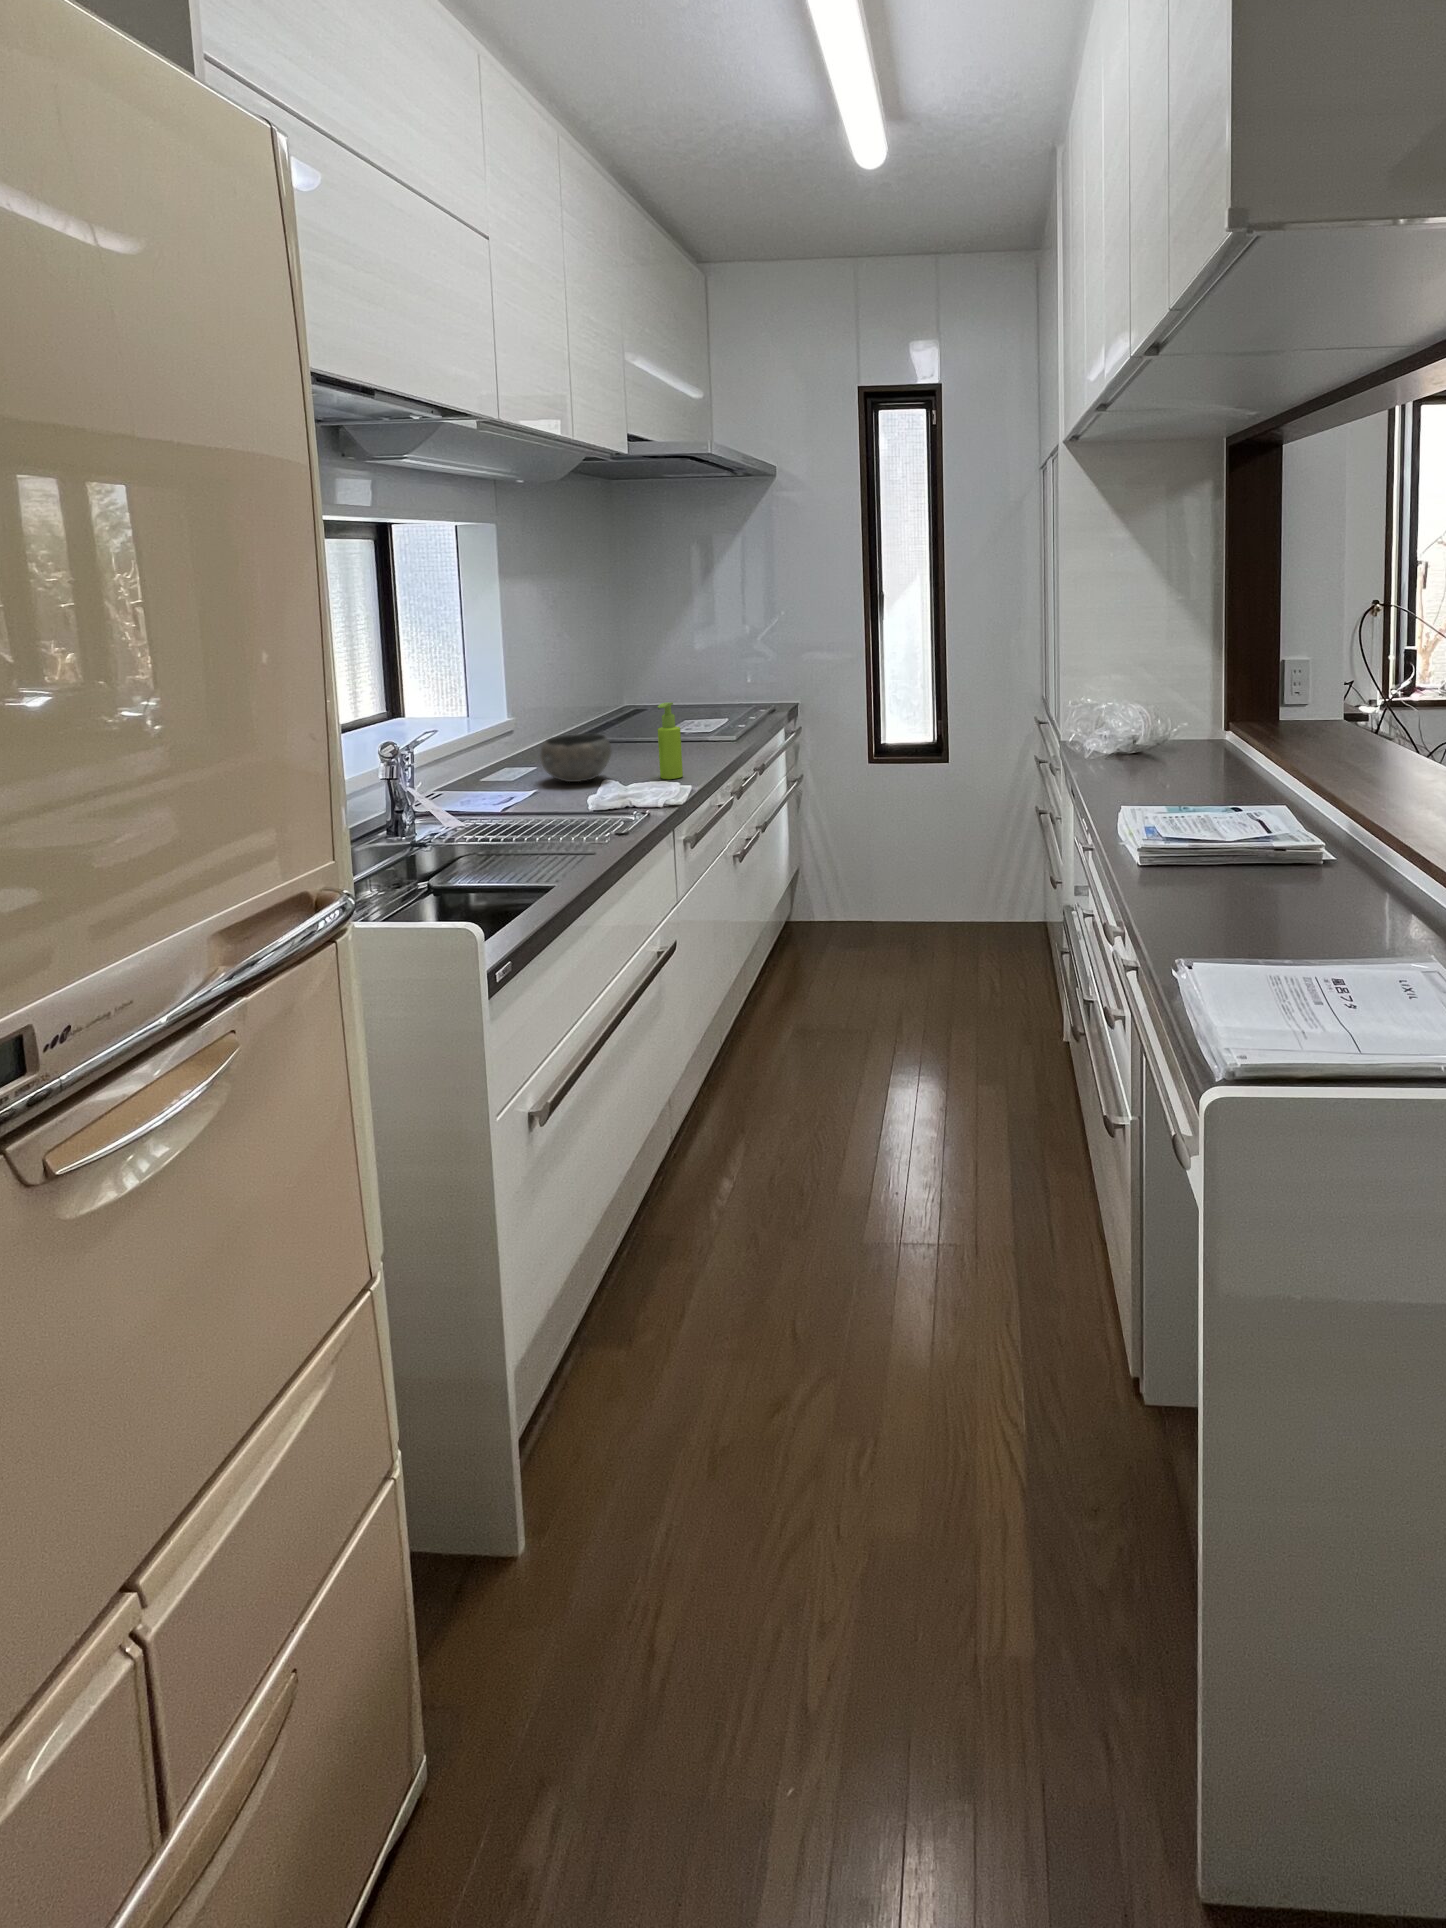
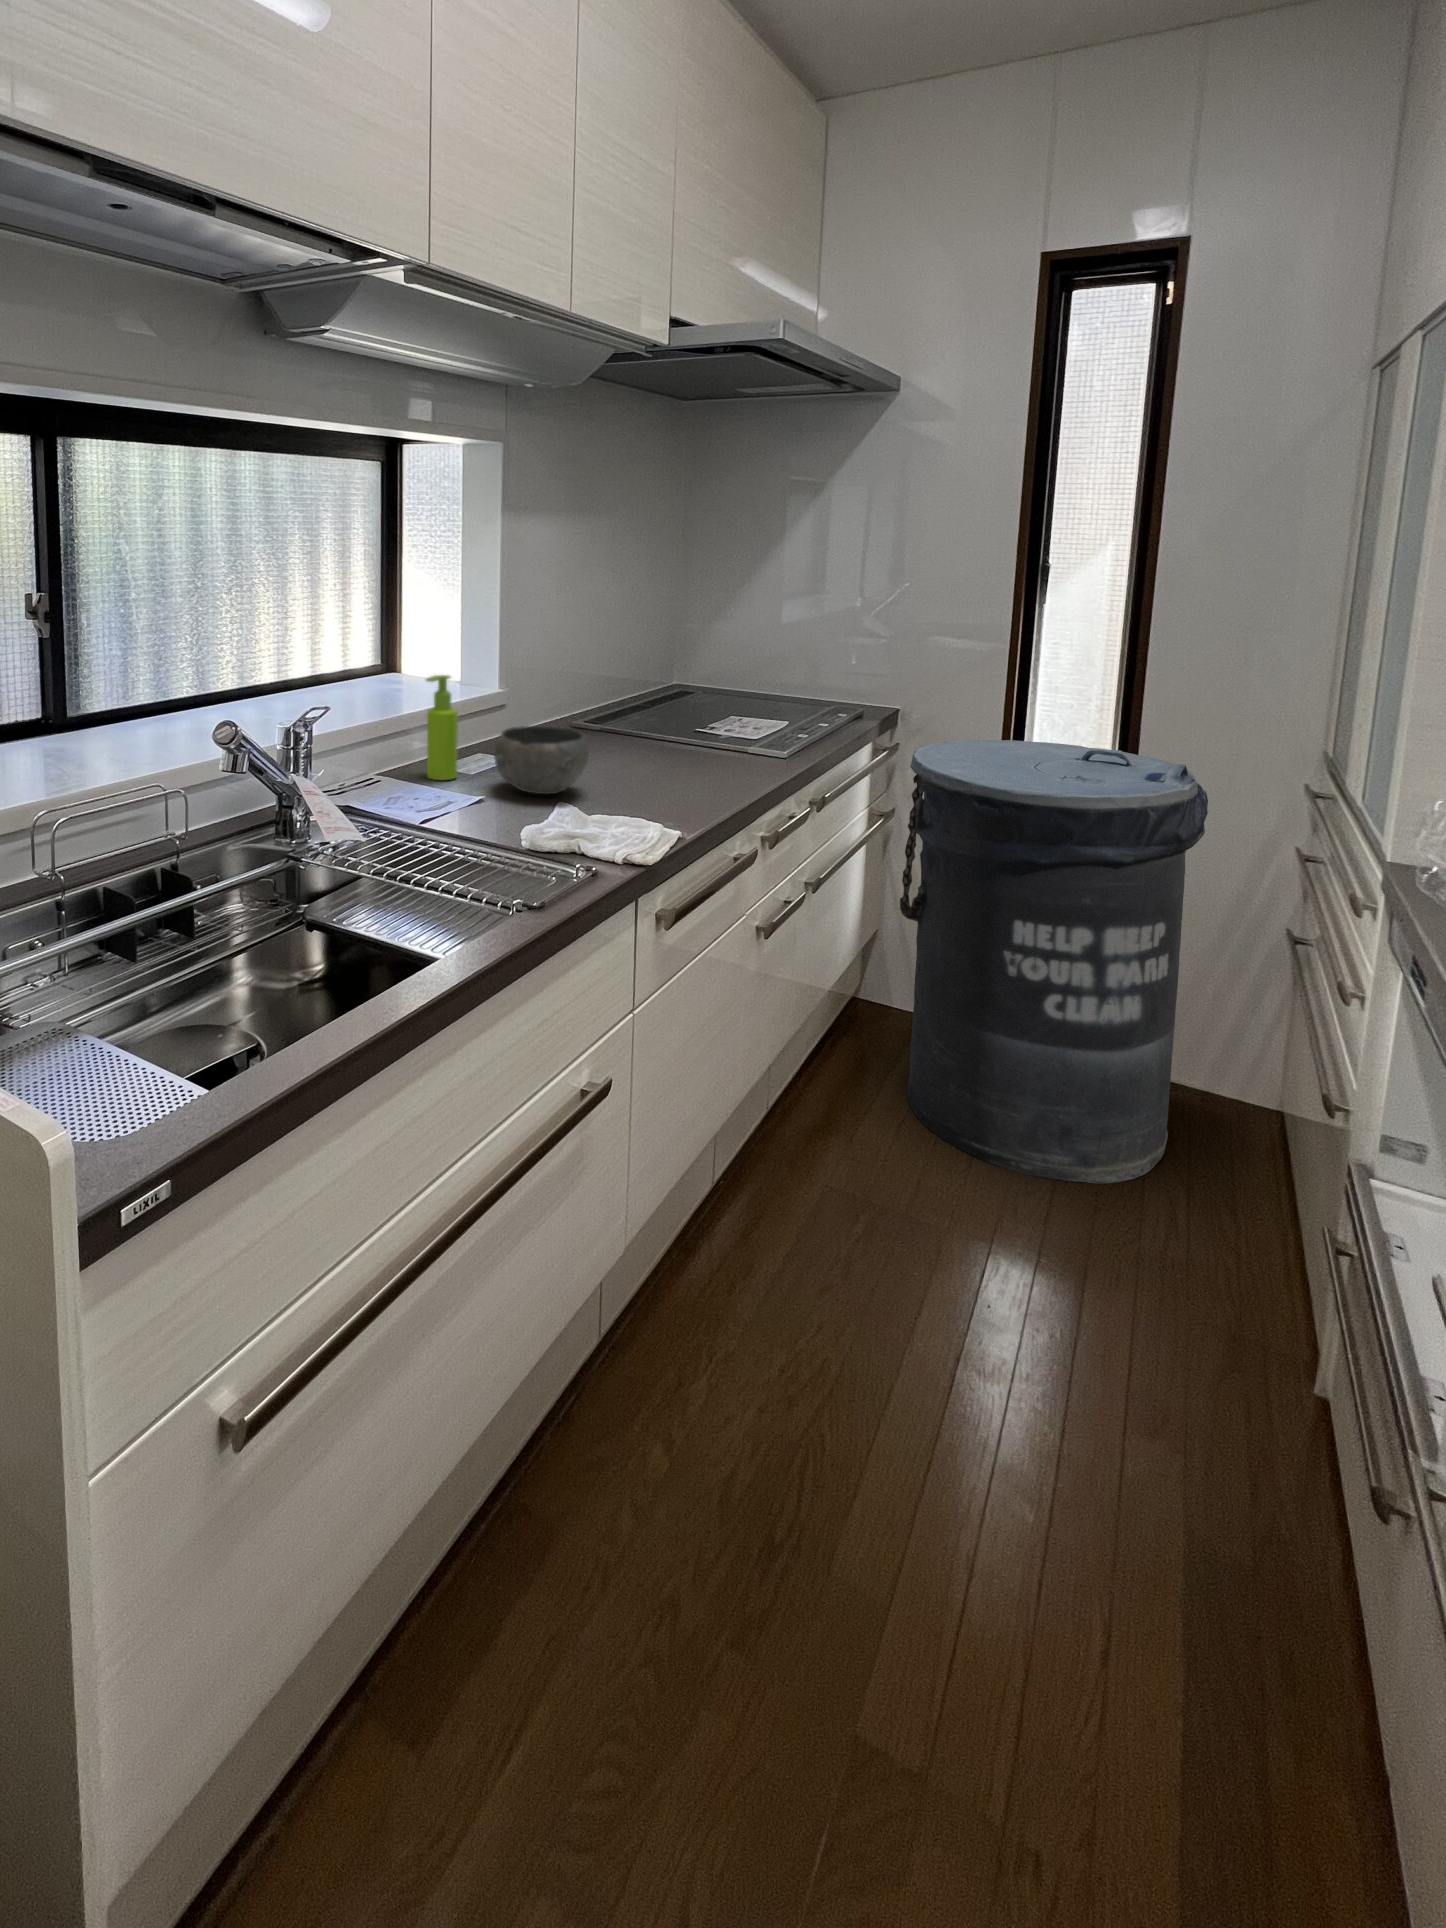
soap dispenser: present [658,702,683,779] -> present [426,675,458,780]
trash can: none [813,712,995,993] -> present [900,740,1208,1184]

